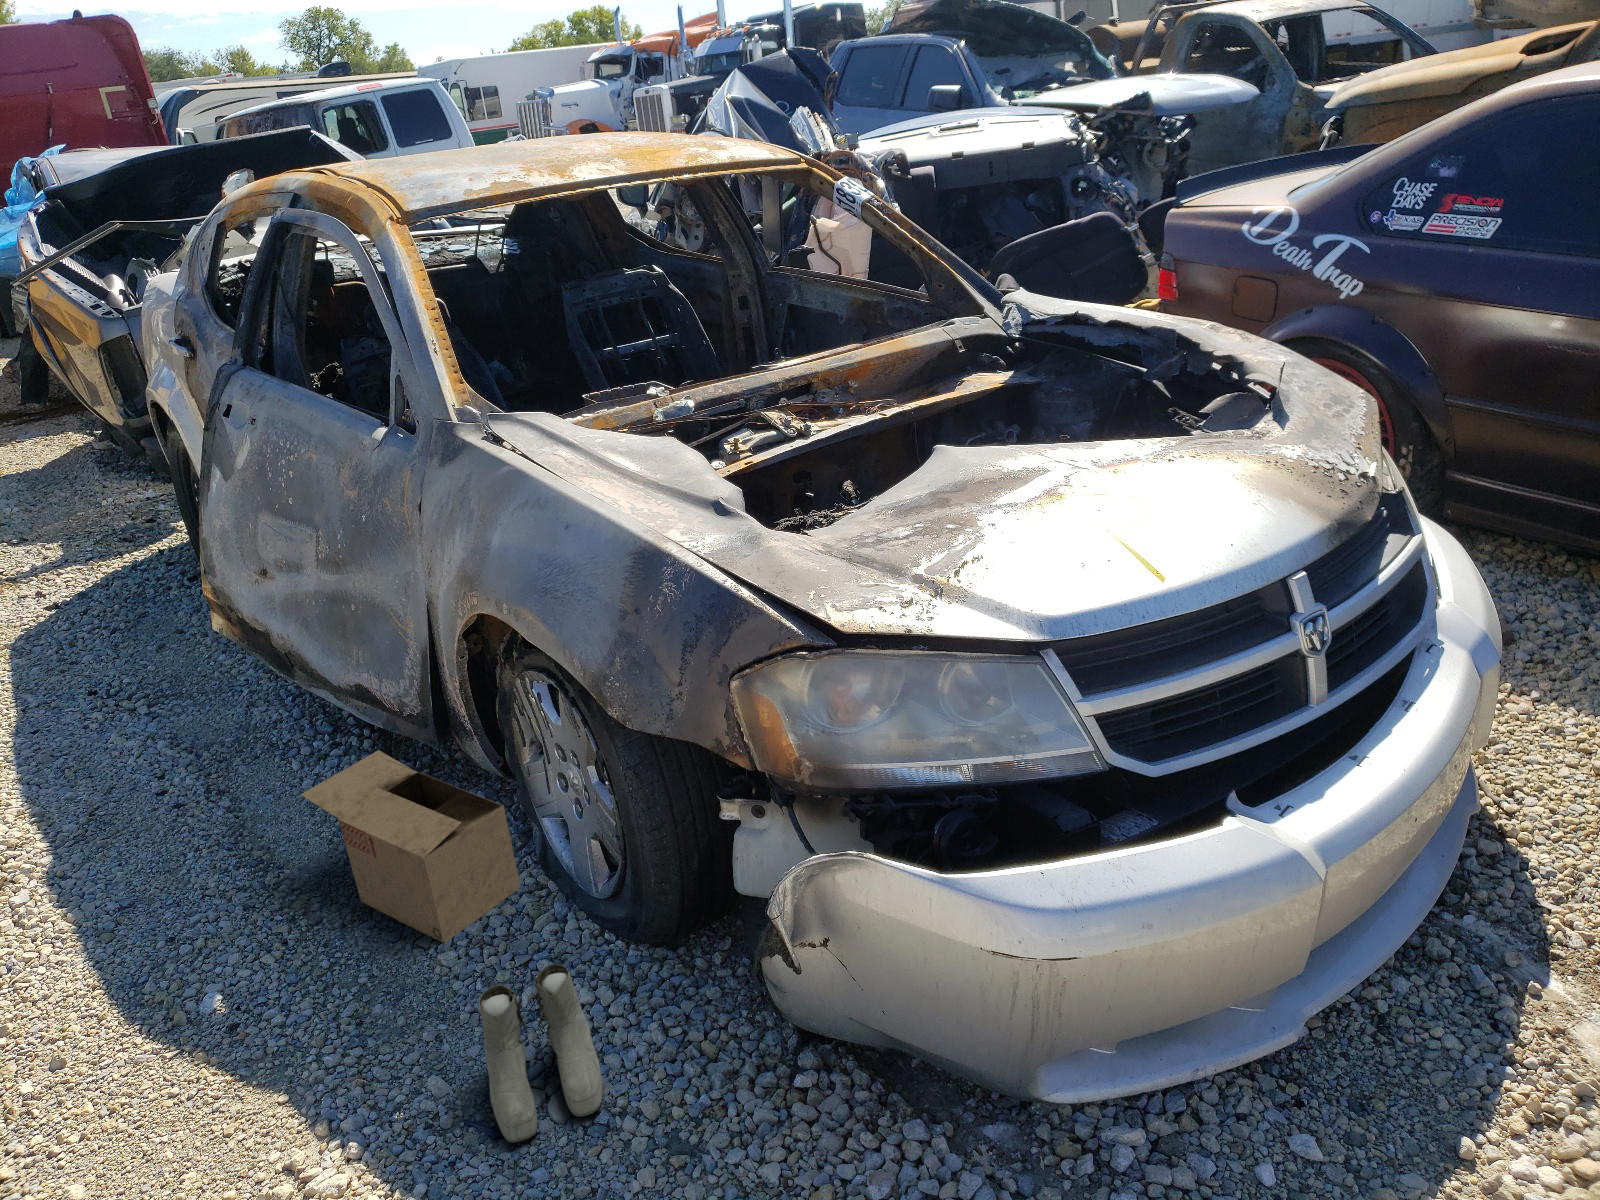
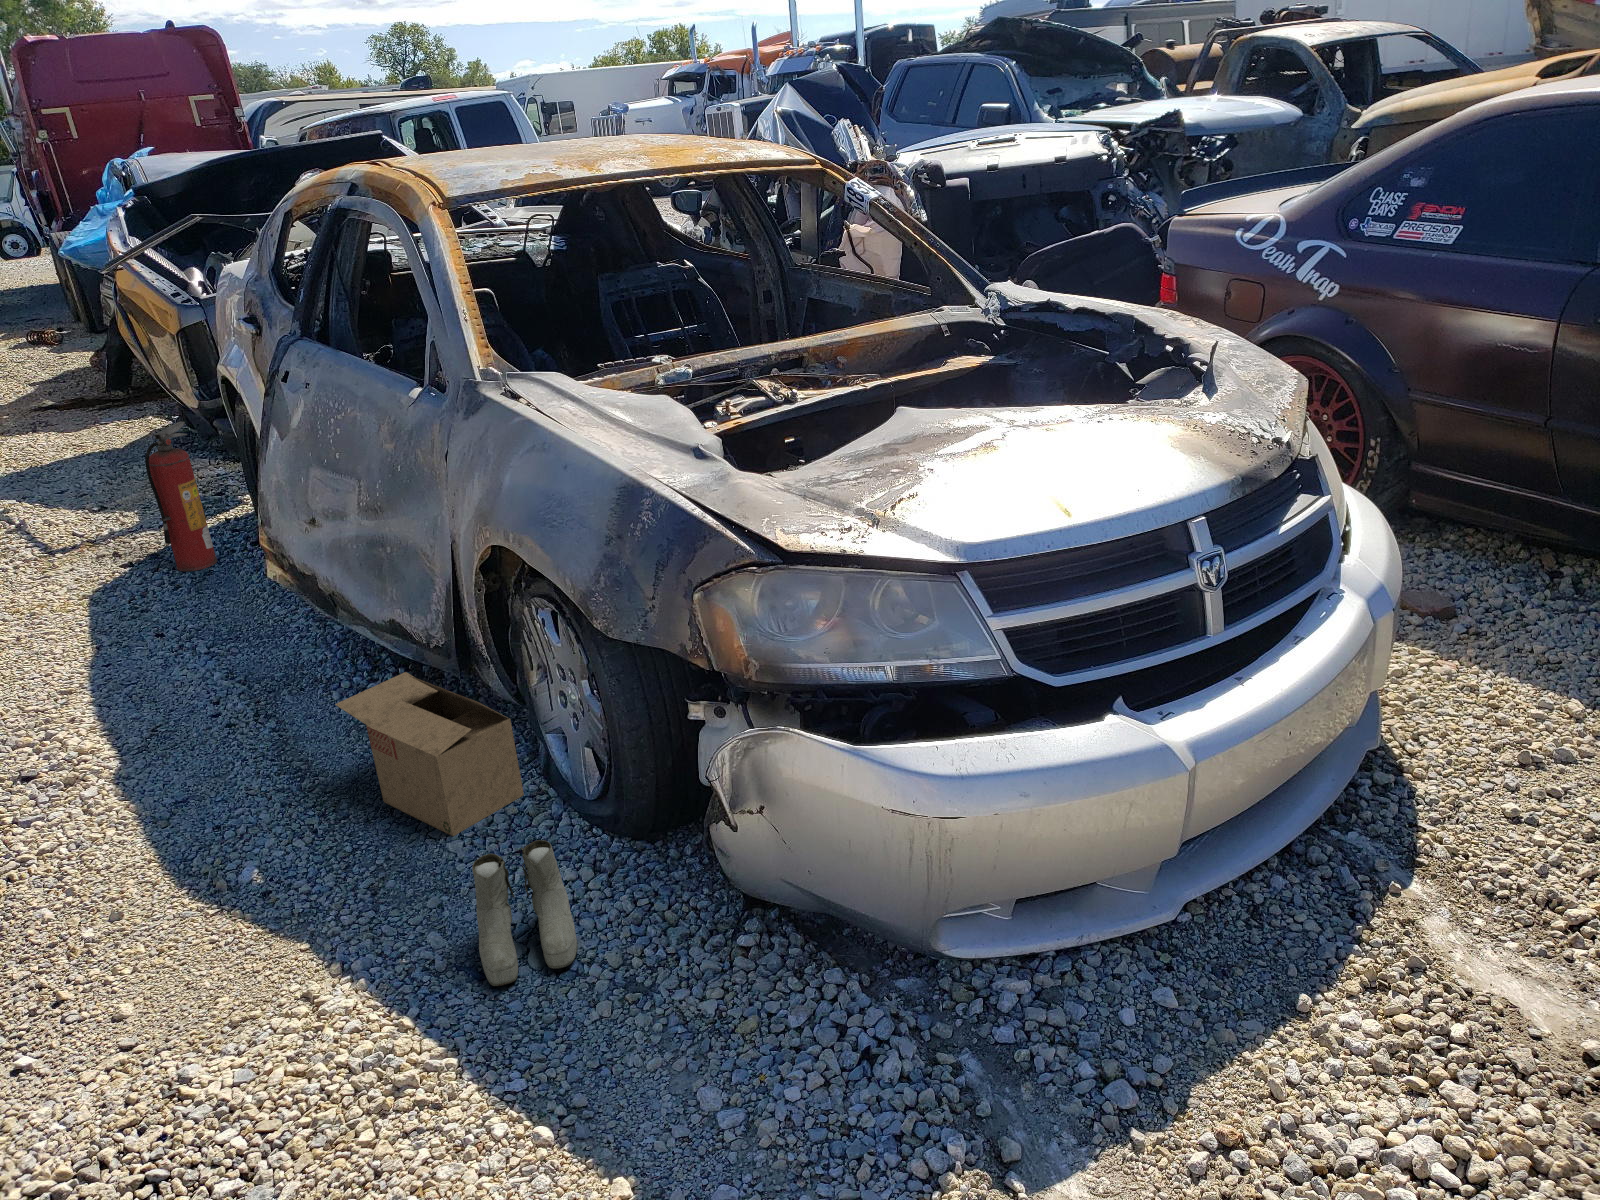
fire extinguisher: none [66,455,152,619] -> present [145,422,217,571]

